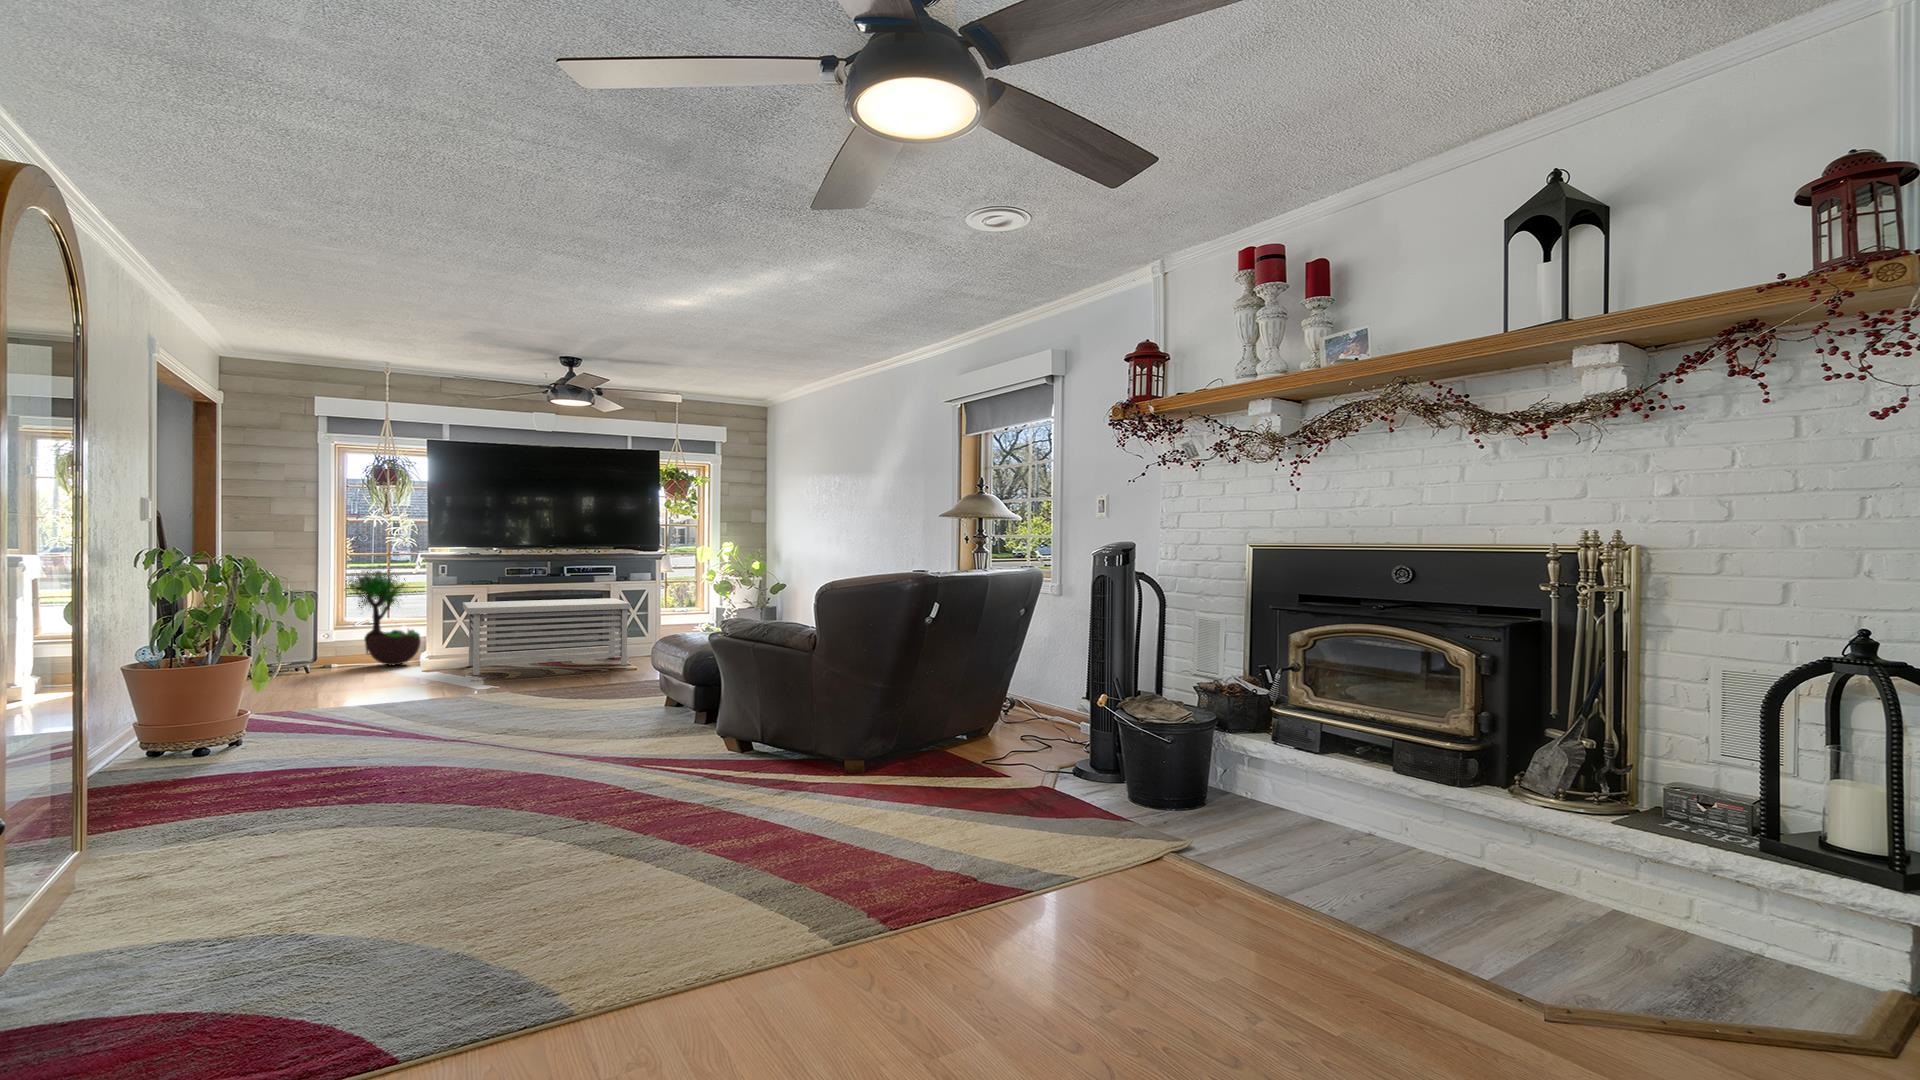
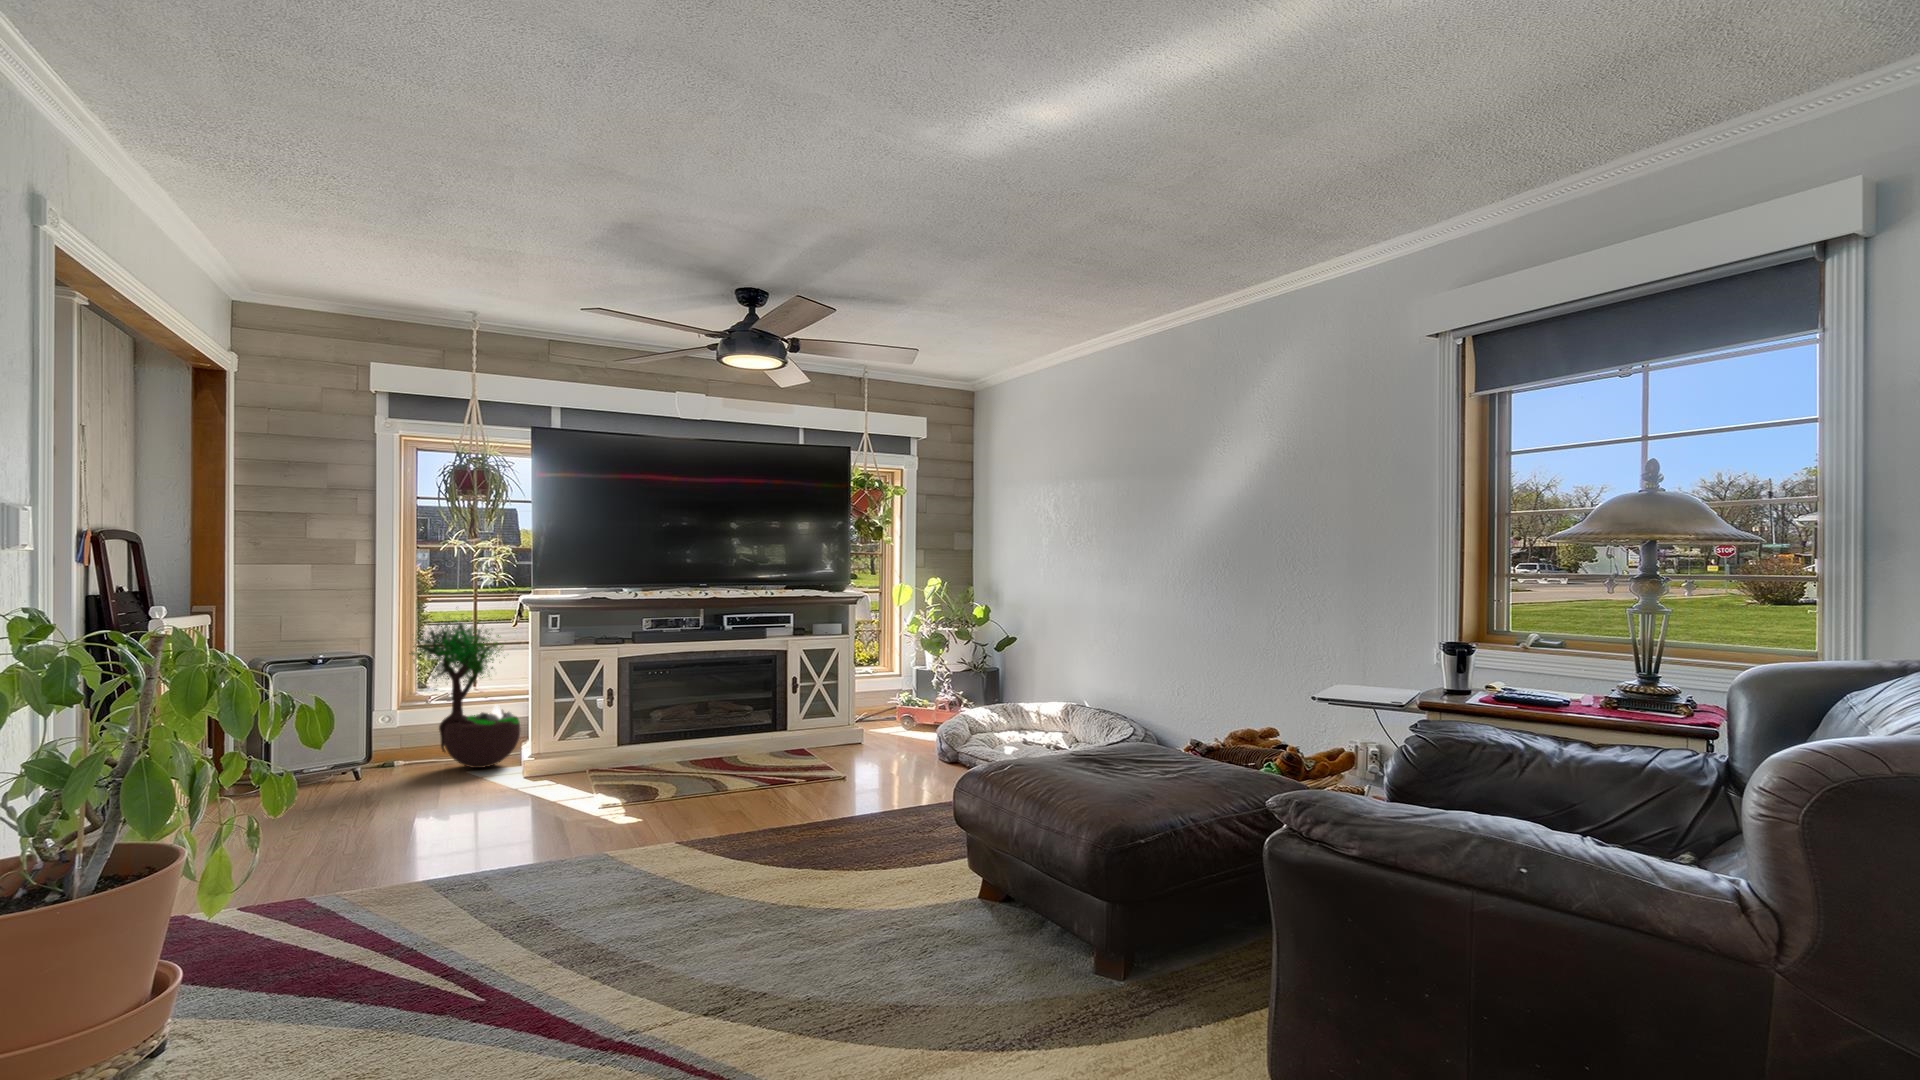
storage bench: present [463,598,631,675] -> none [584,661,833,792]

